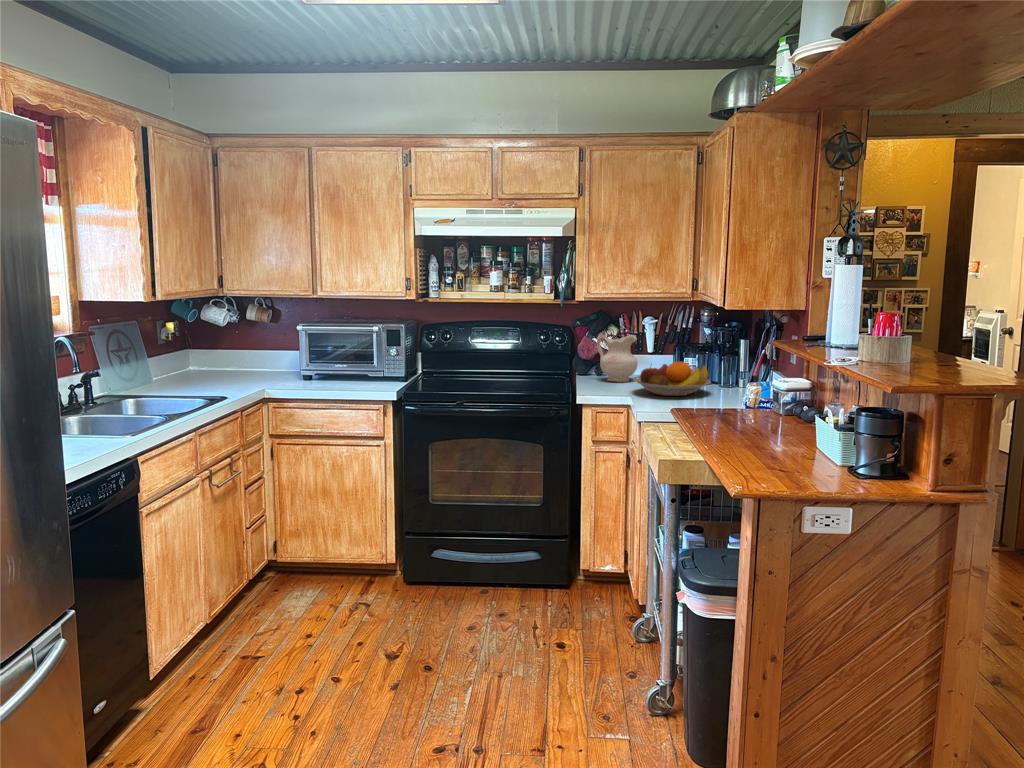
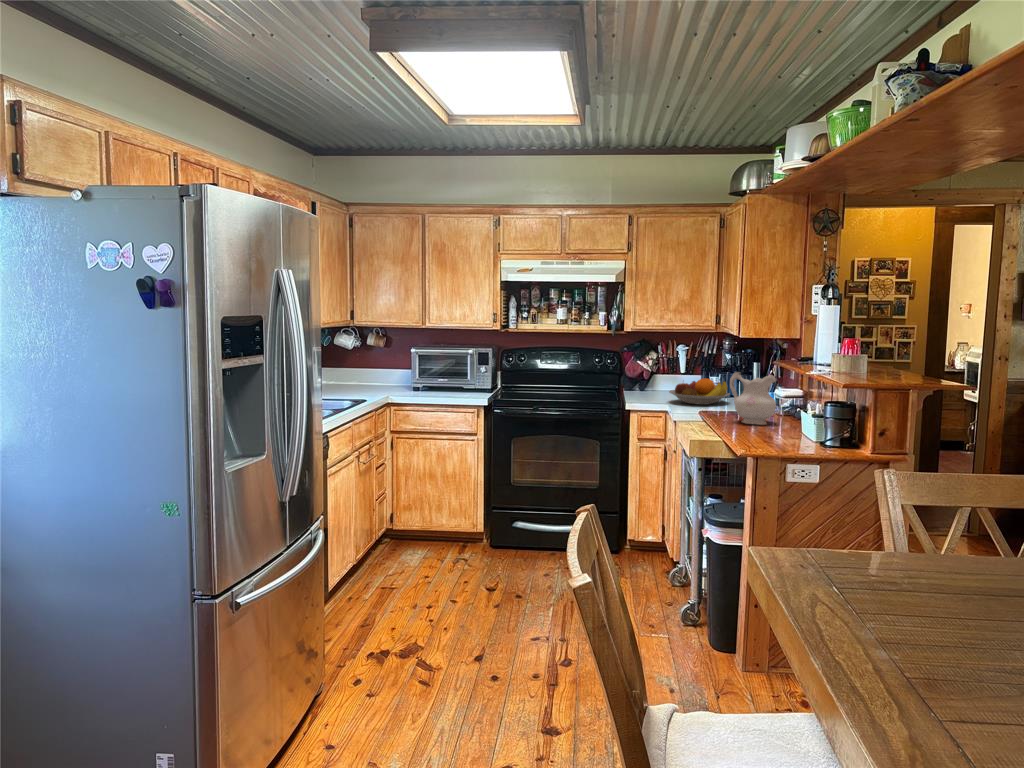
ceramic pitcher: present [597,332,638,382] -> present [730,372,776,425]

